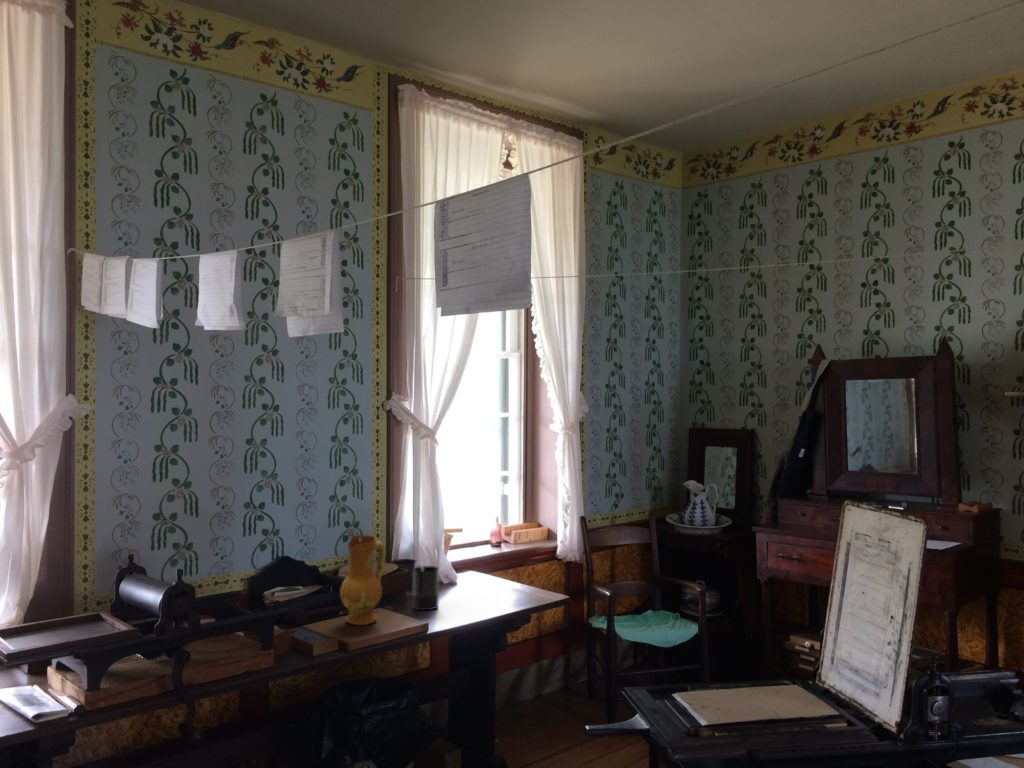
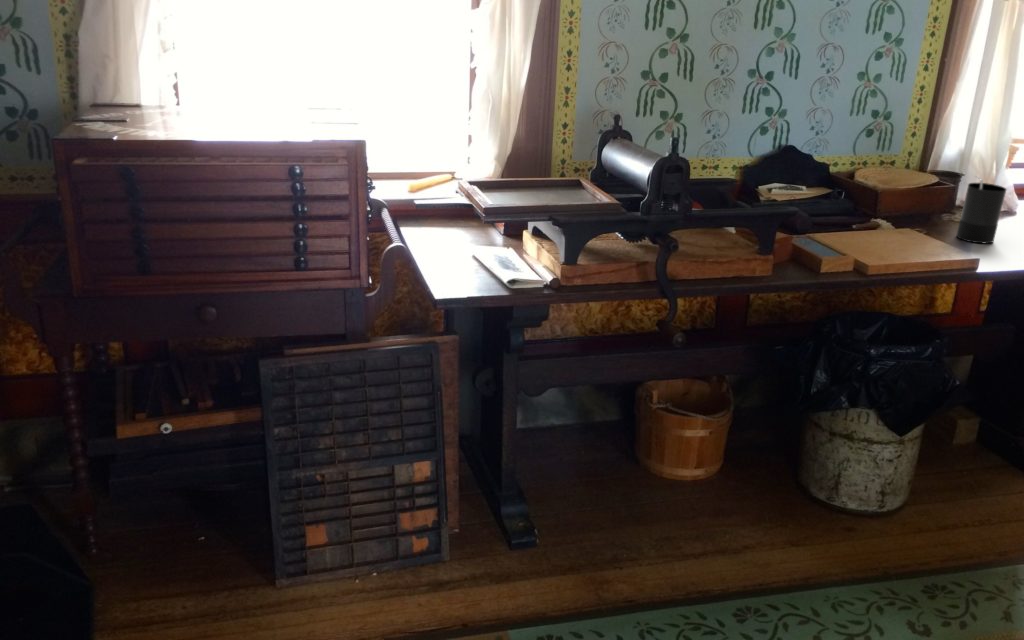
ceramic jug: present [340,535,386,625] -> none [863,128,937,248]

